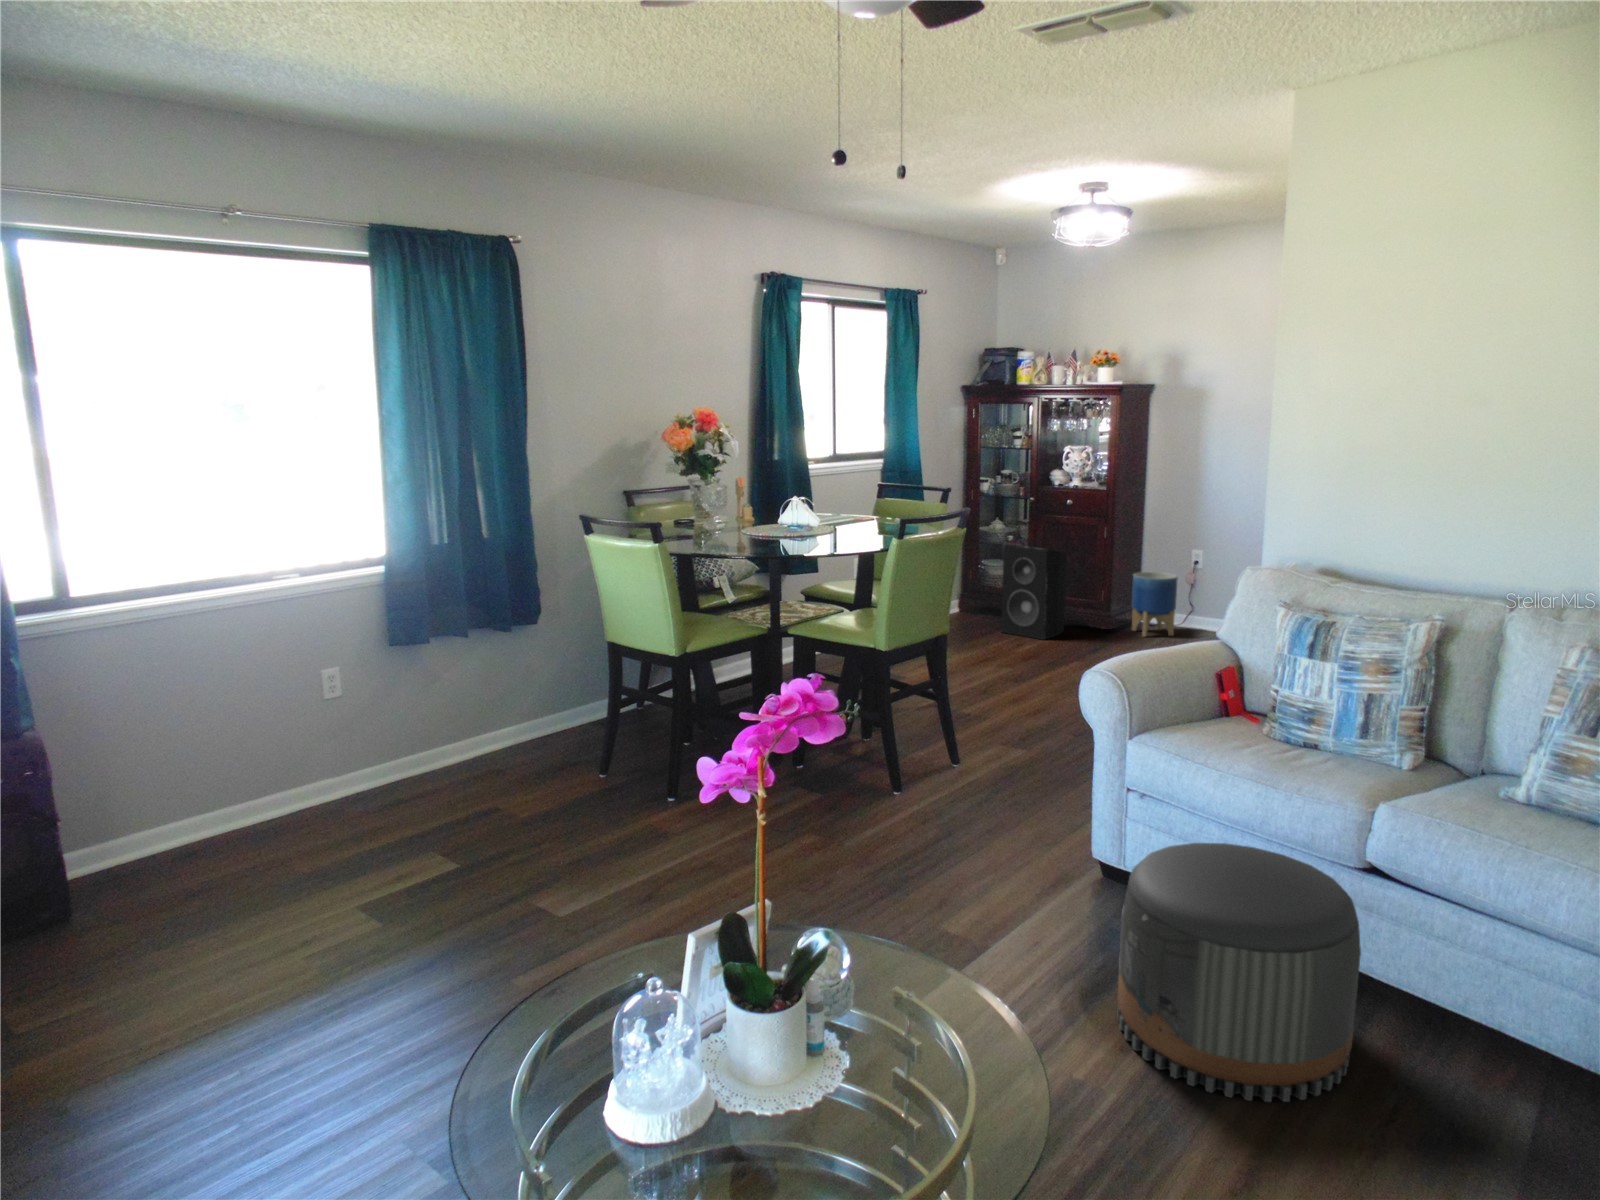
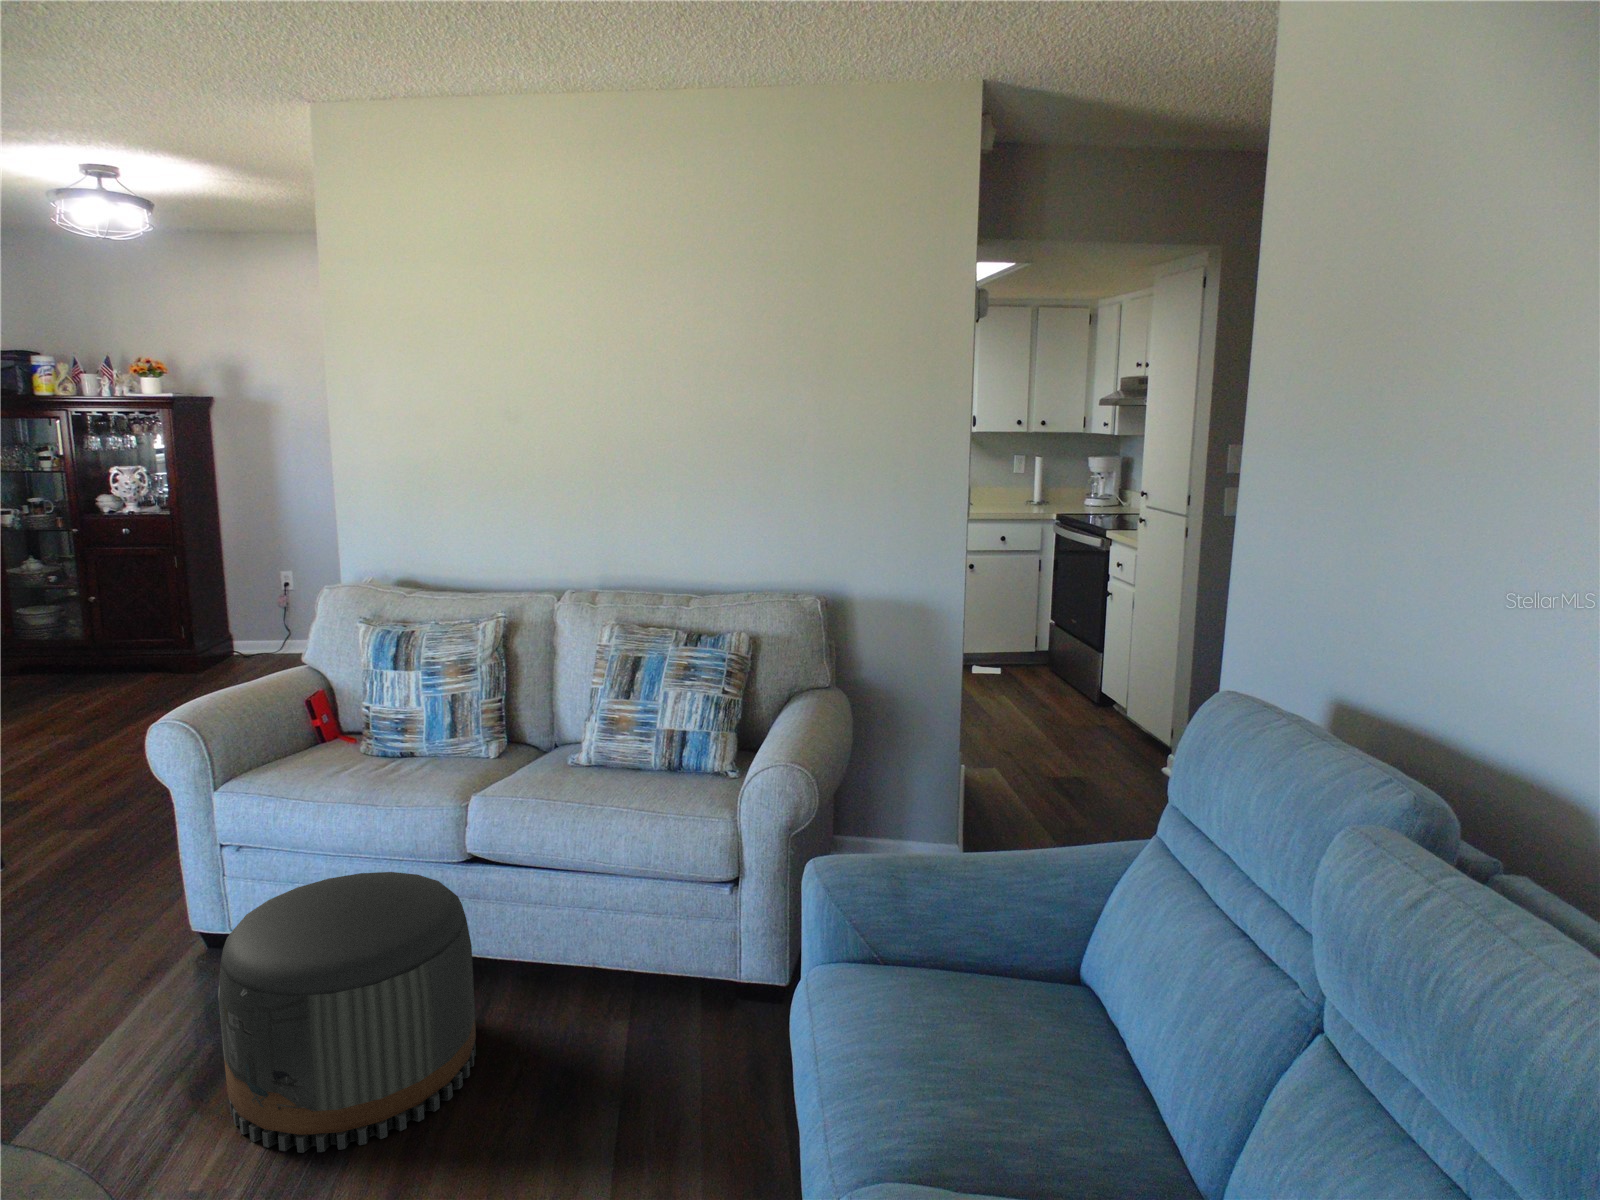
speaker: present [1001,544,1067,640] -> none [41,585,140,690]
planter: present [1132,572,1178,637] -> none [217,598,272,668]

